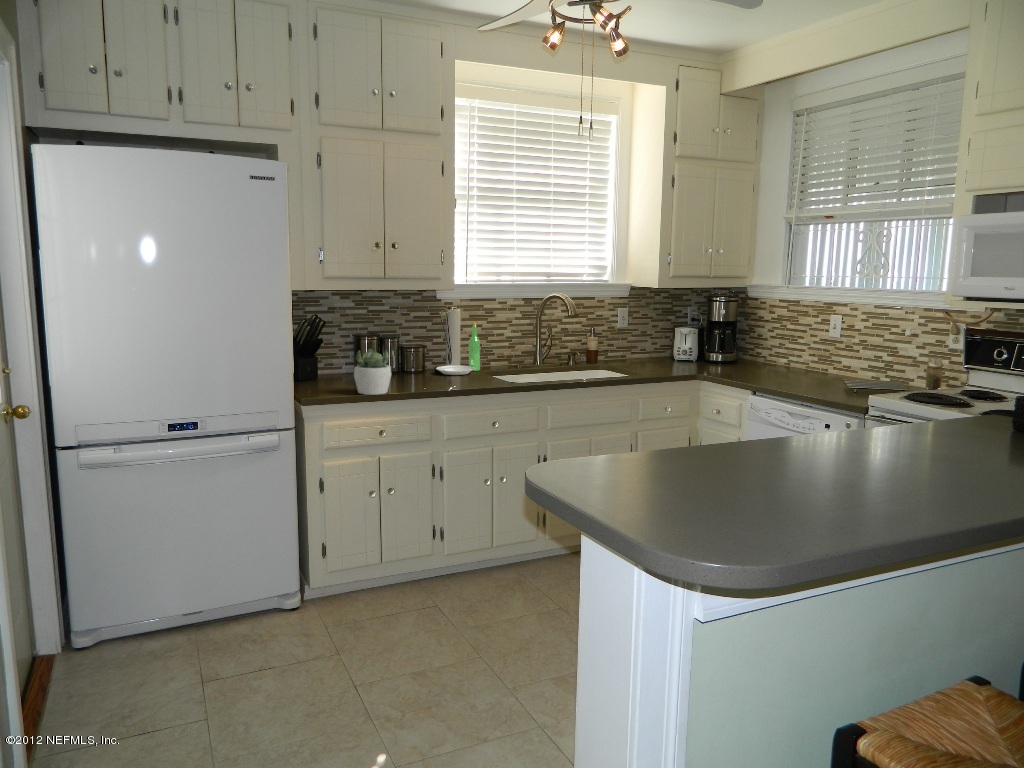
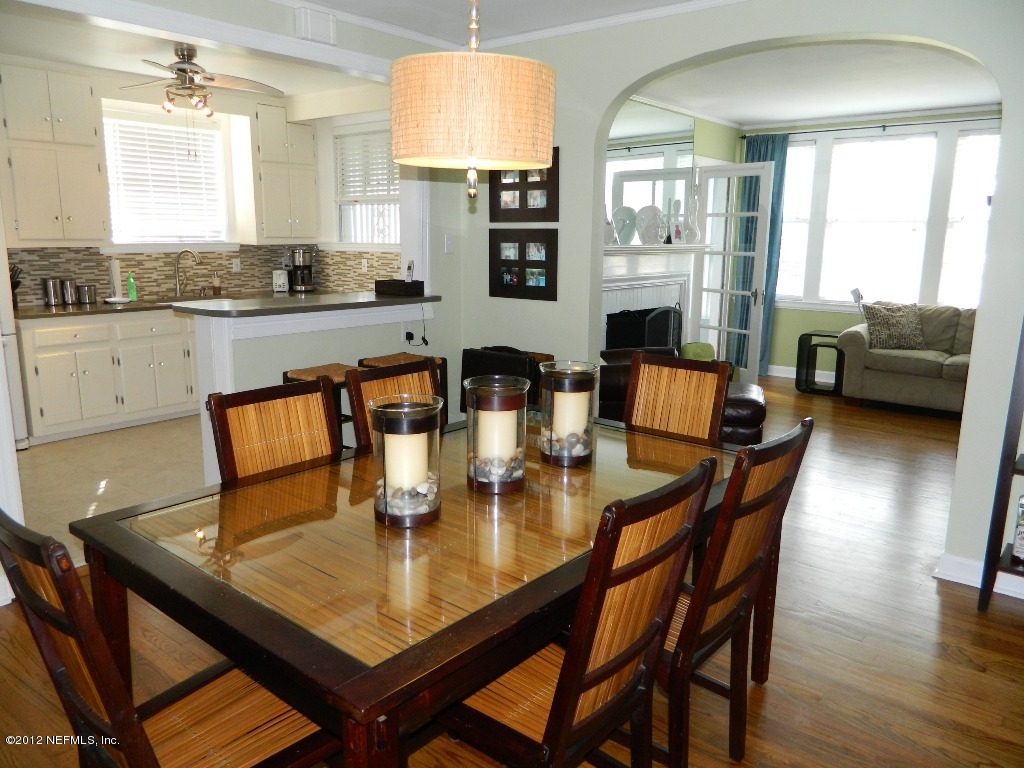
succulent plant: present [354,349,391,395] -> none [50,286,76,313]

